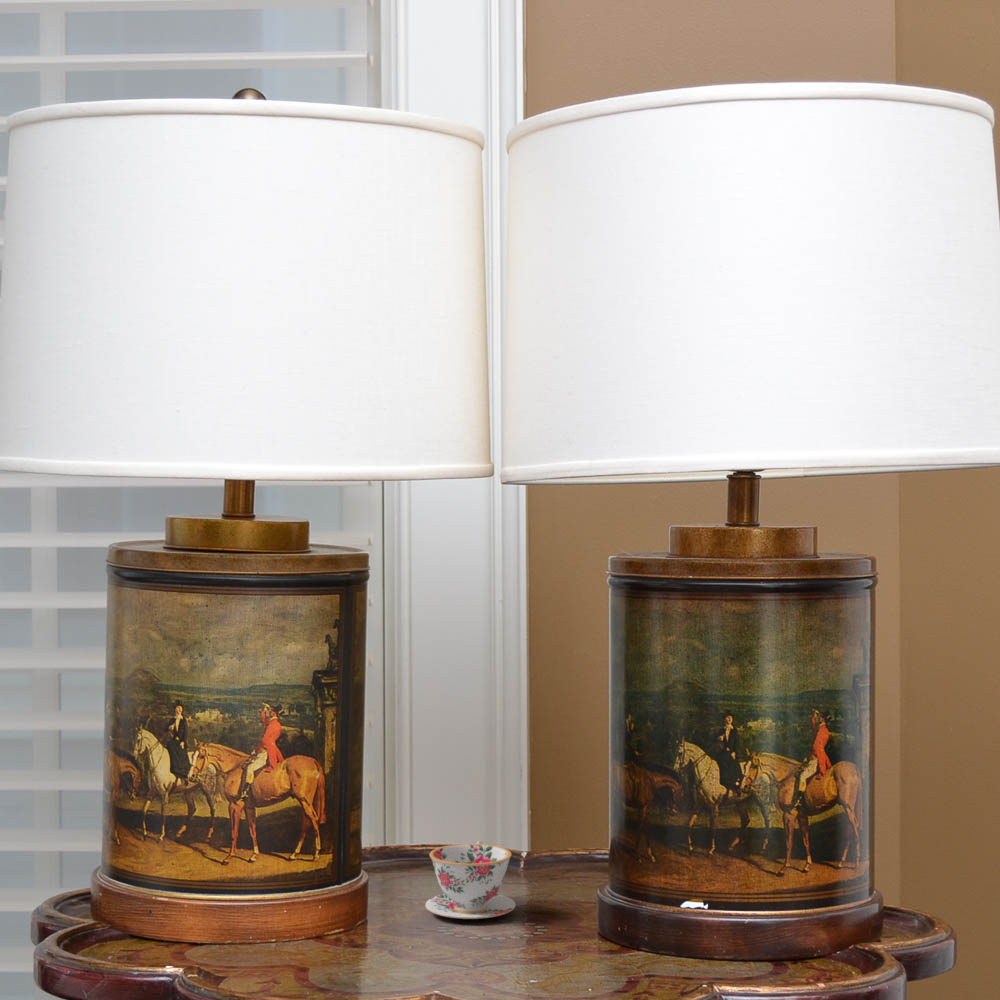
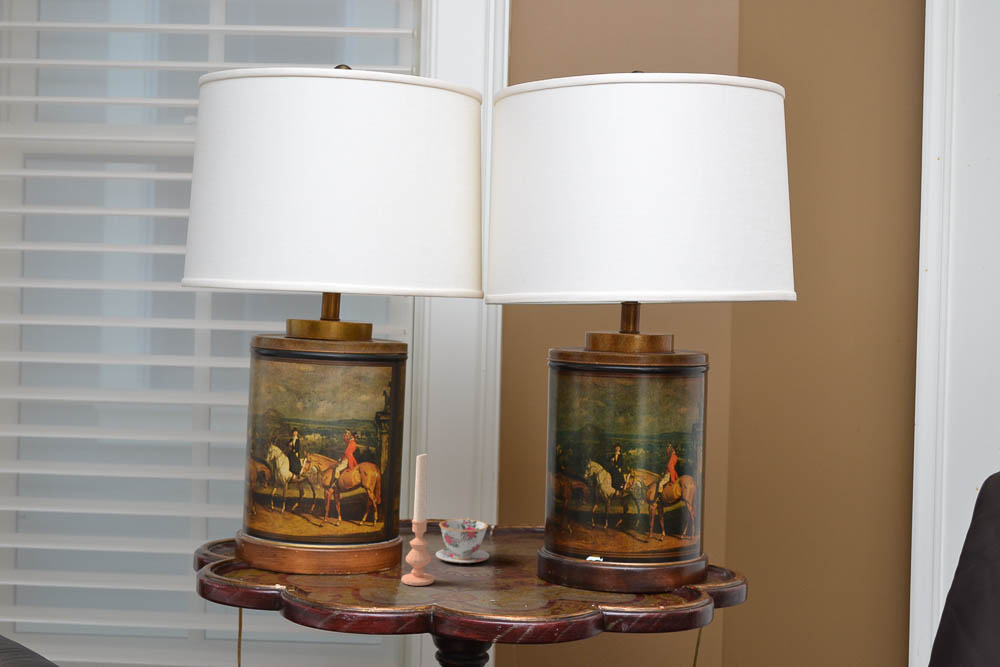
candle: none [366,734,421,962] -> present [401,454,434,586]

